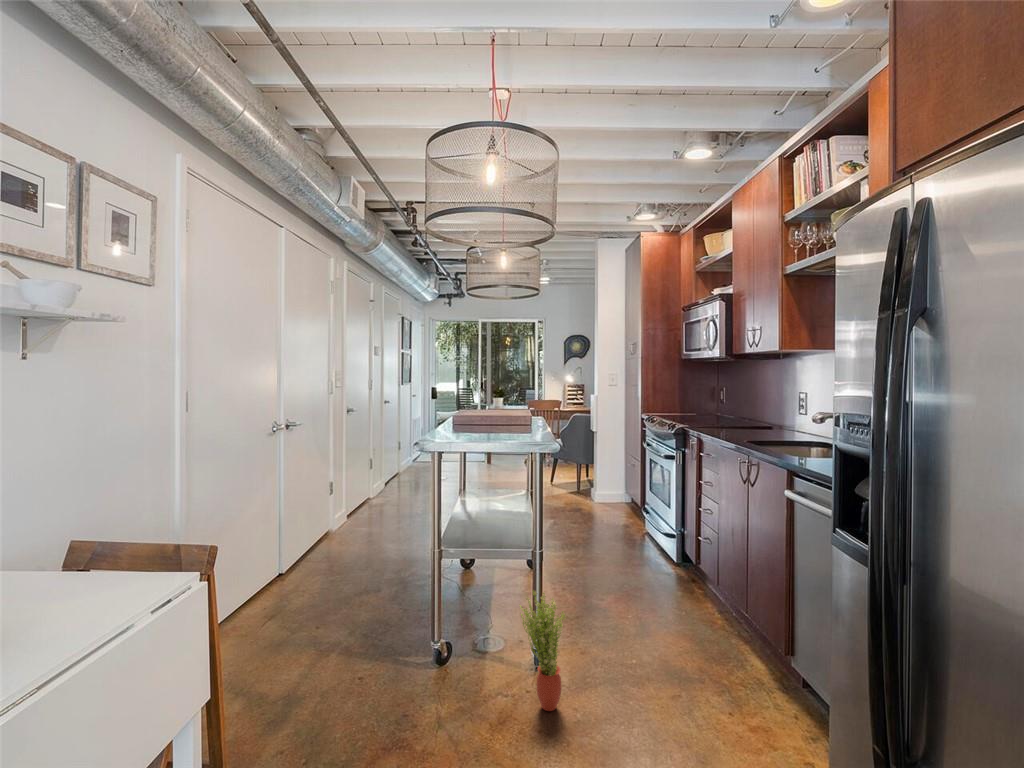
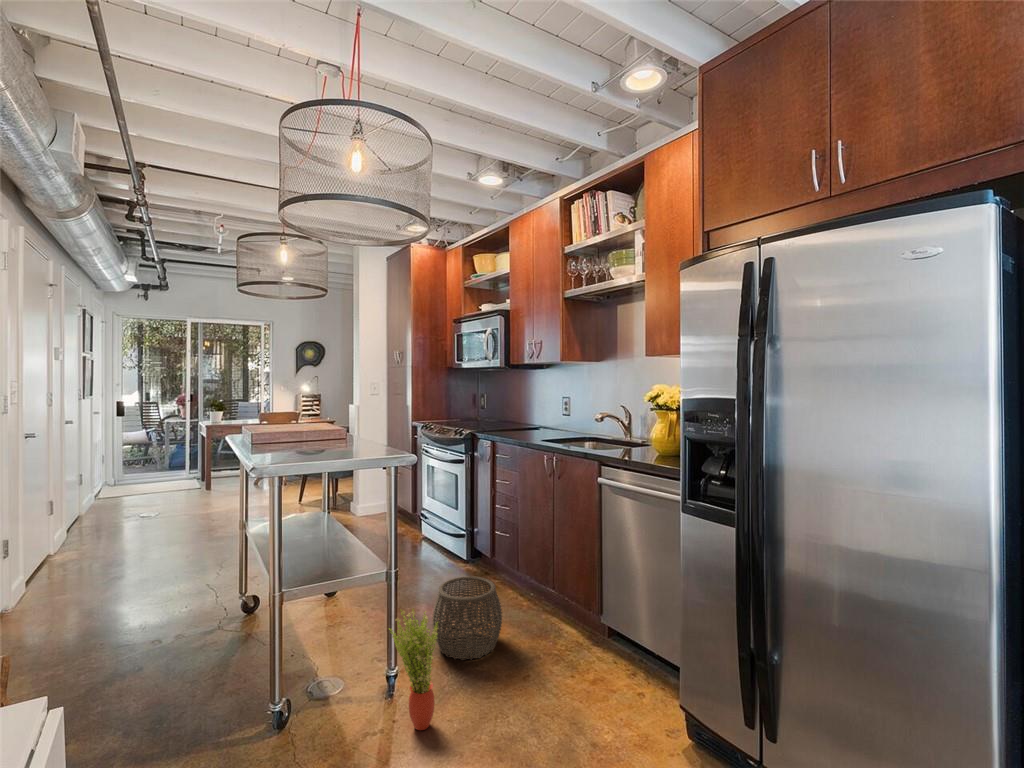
woven basket: none [594,576,668,664] -> present [433,576,502,660]

